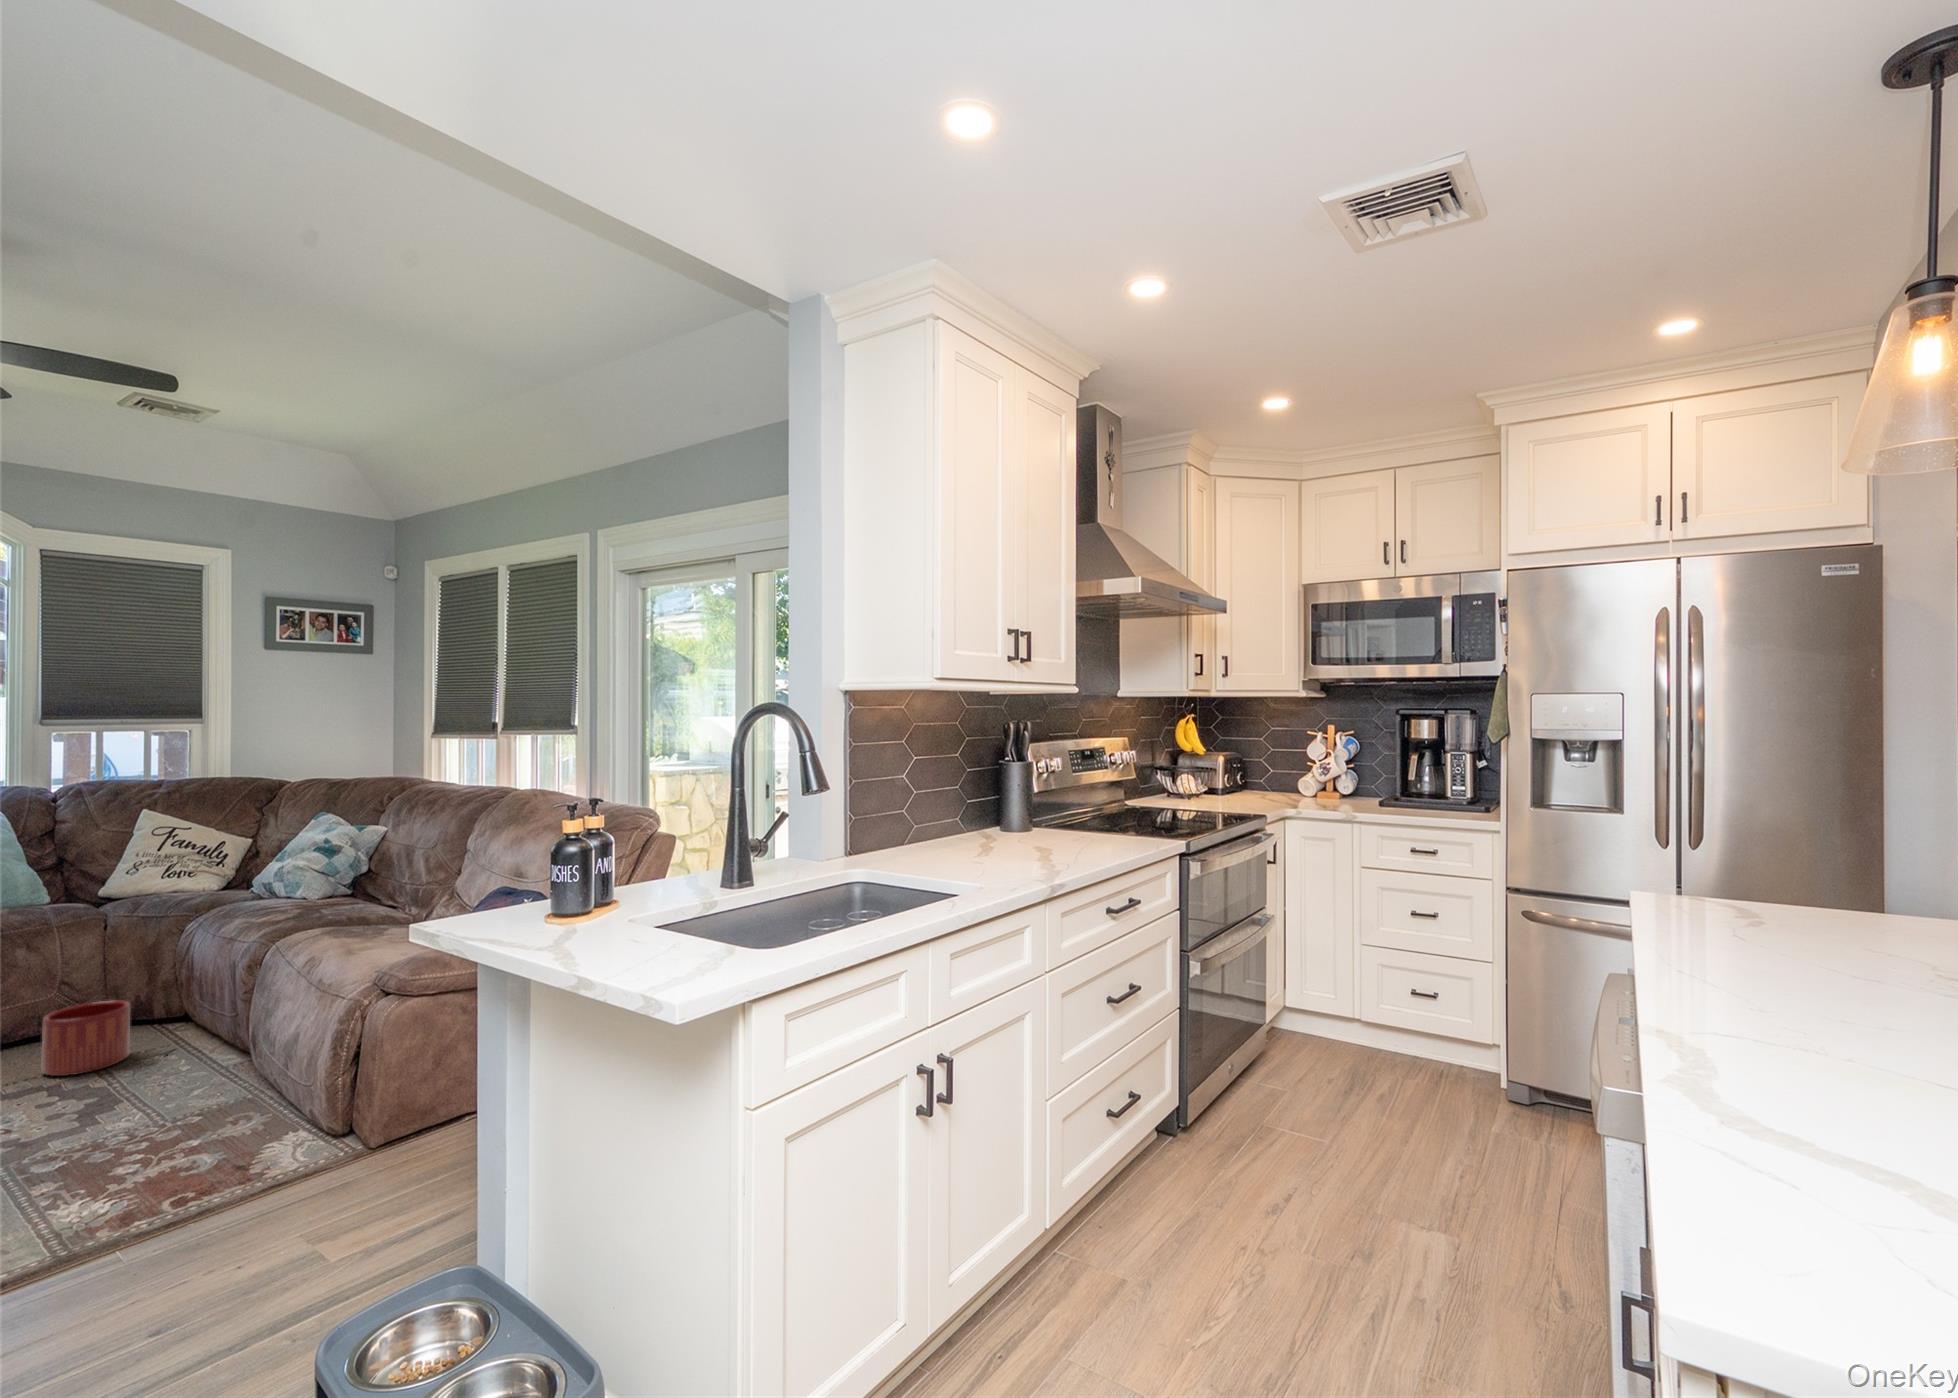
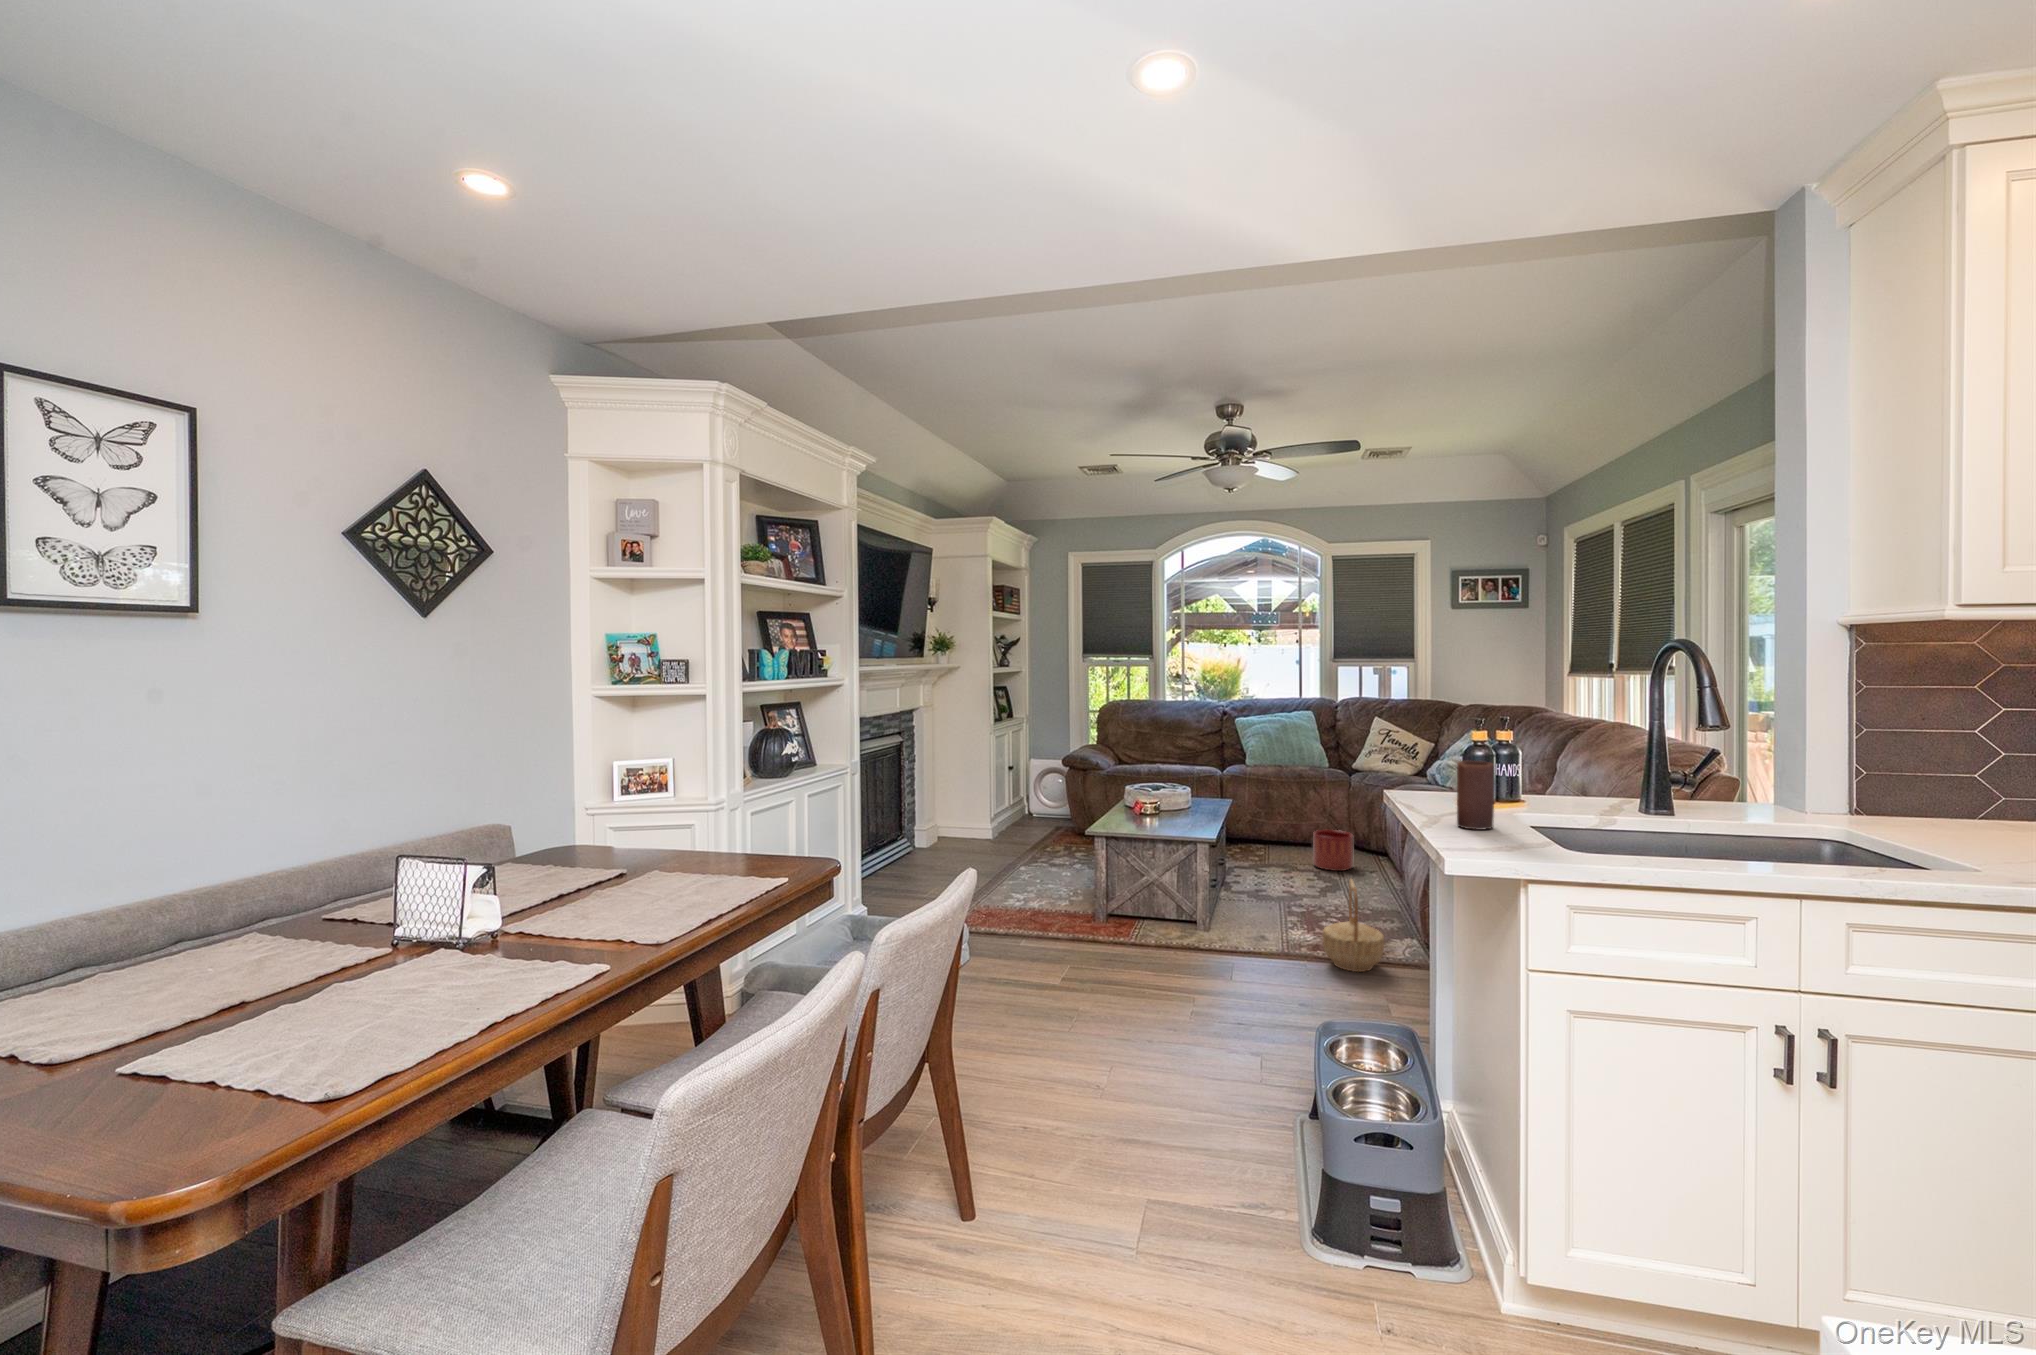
candle: none [575,862,624,960] -> present [1457,761,1494,830]
basket: none [150,1078,273,1237] -> present [1323,879,1384,972]

